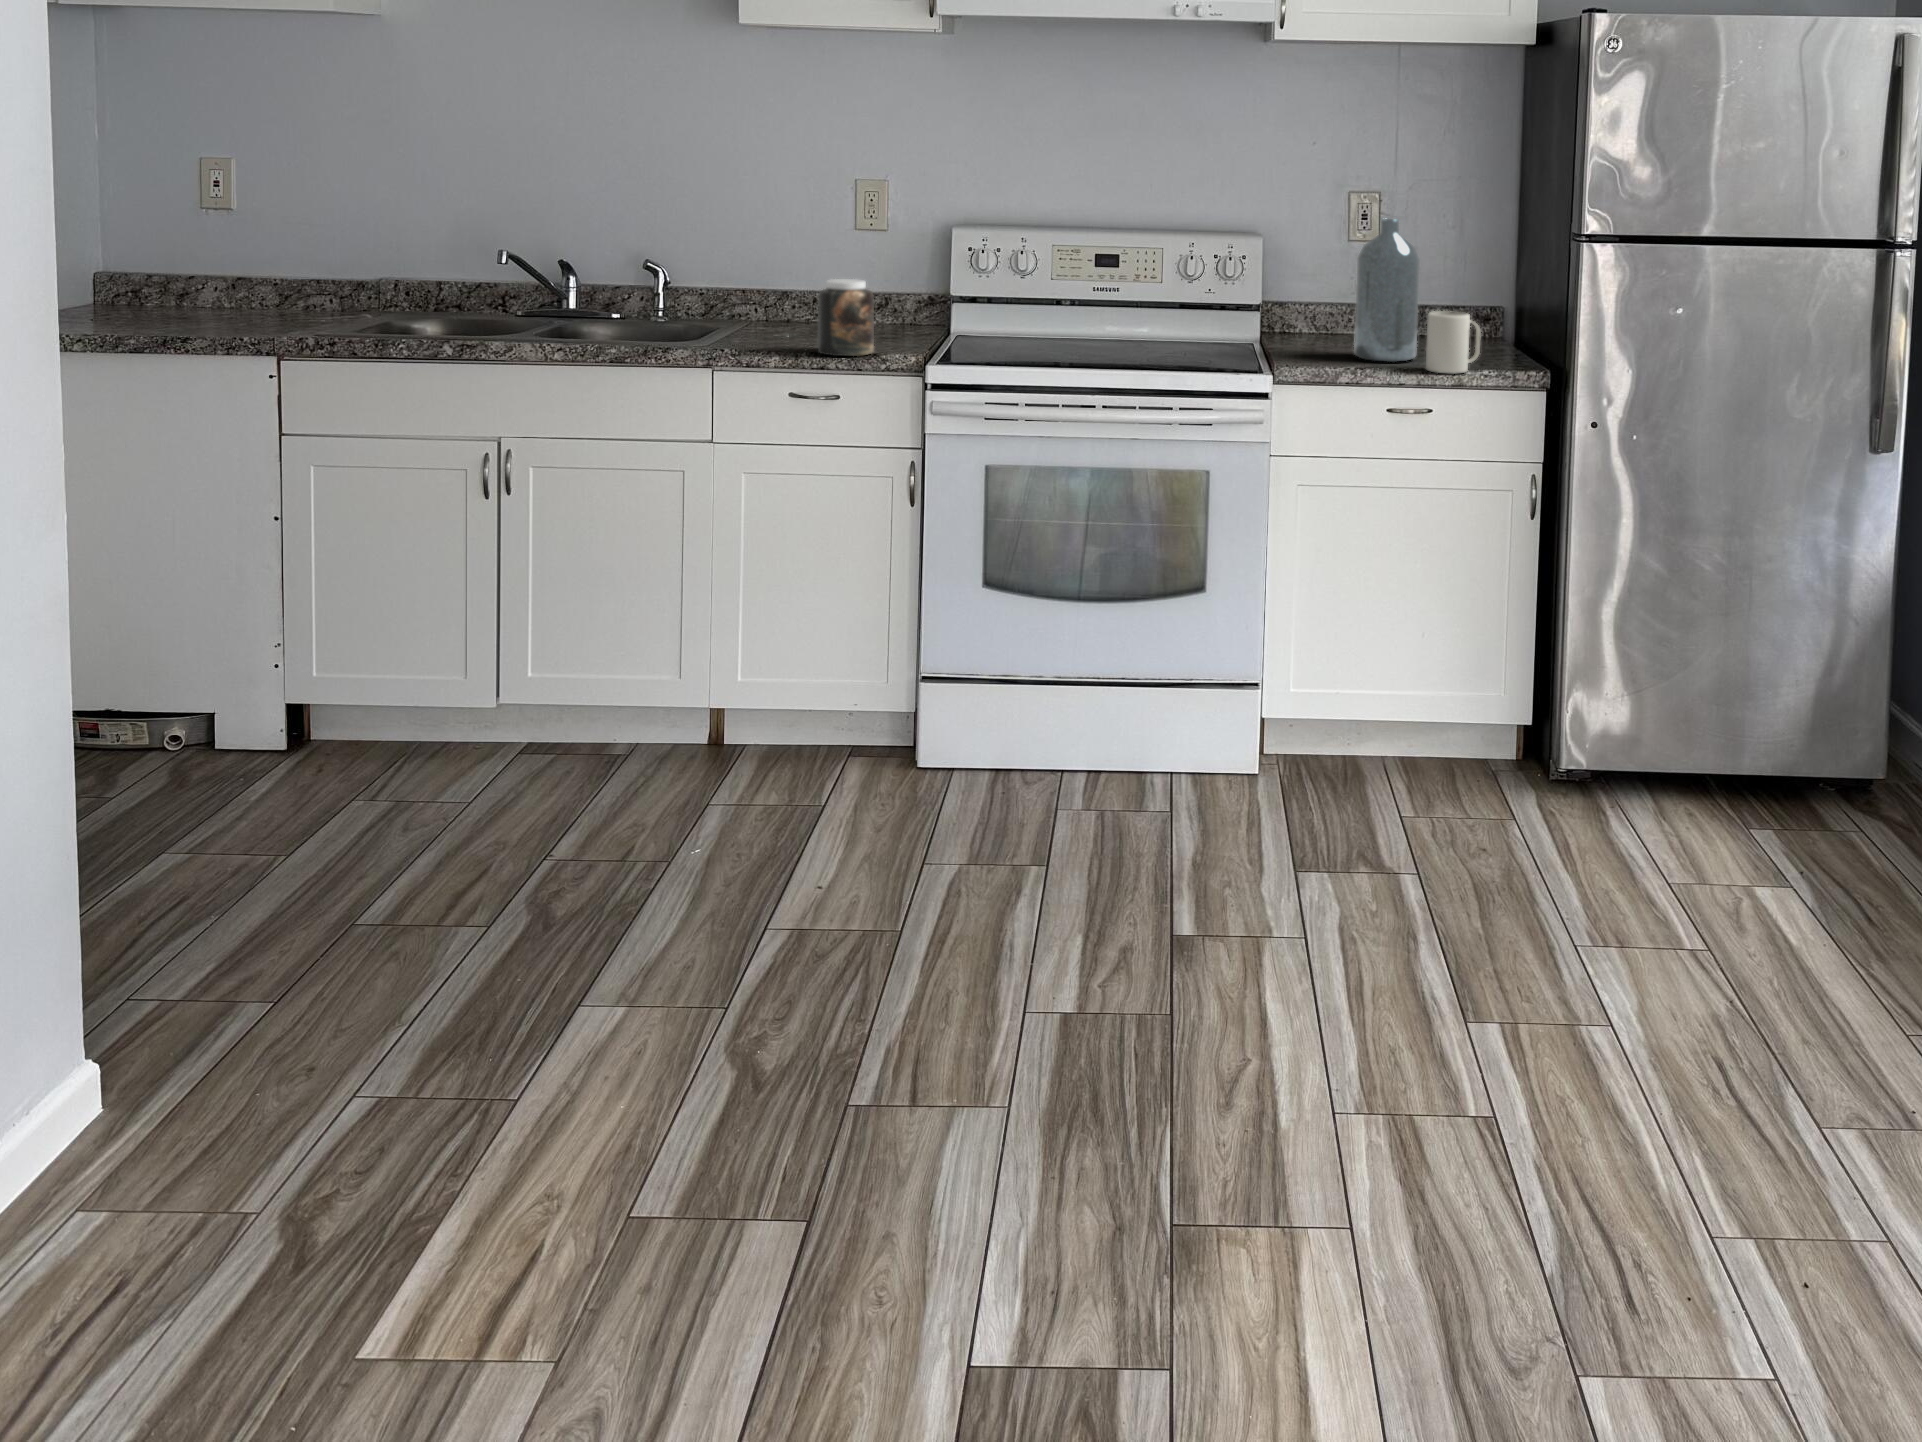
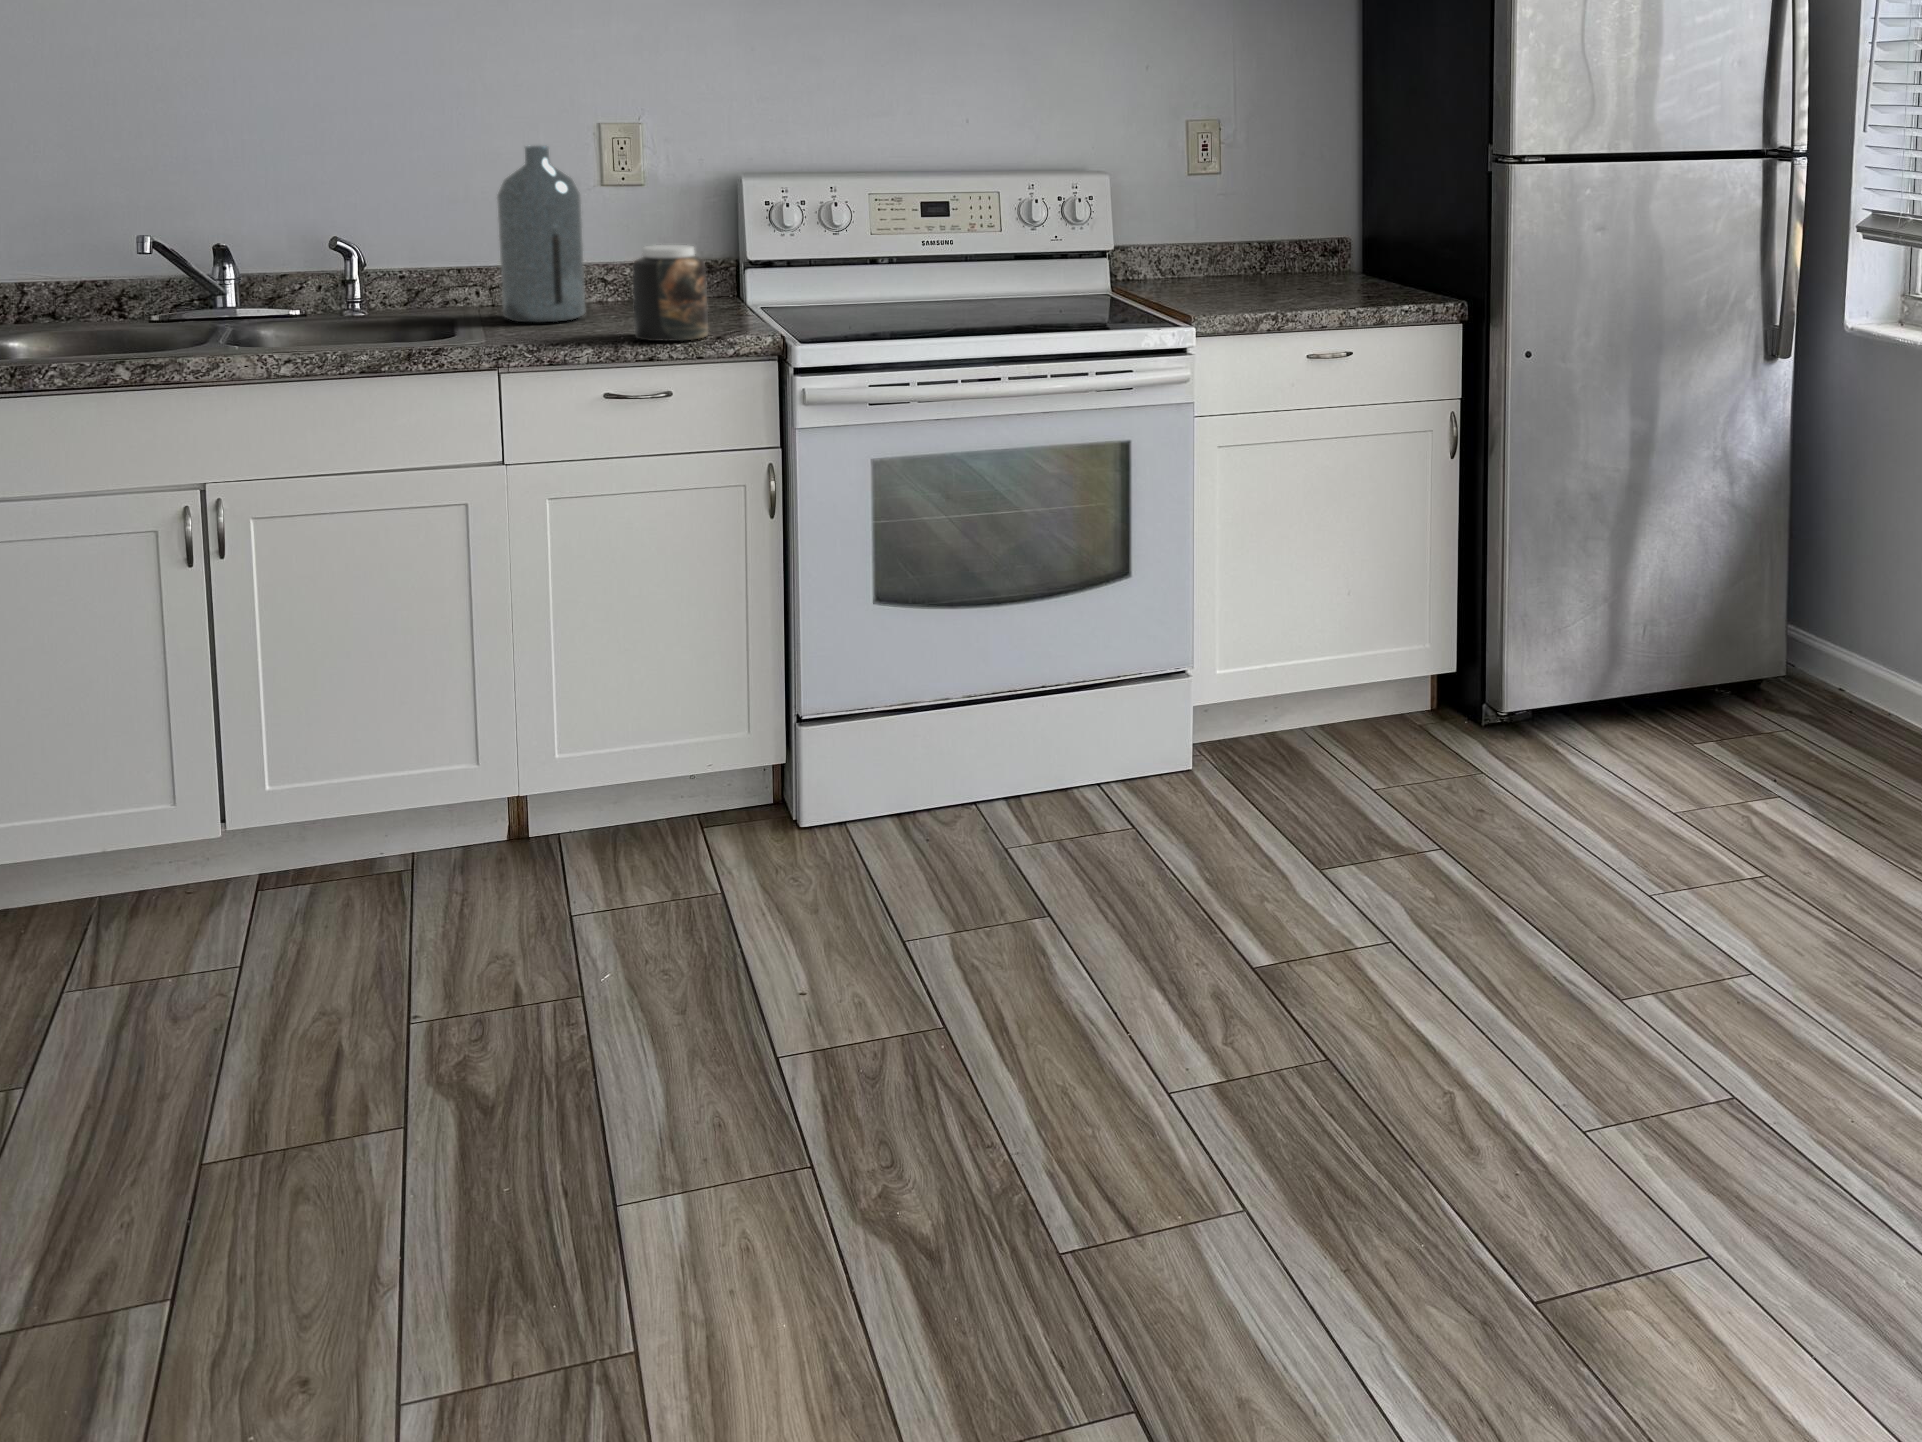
bottle: present [1354,219,1420,362] -> present [497,146,585,323]
mug: present [1426,311,1481,373] -> none [1341,245,1395,312]

